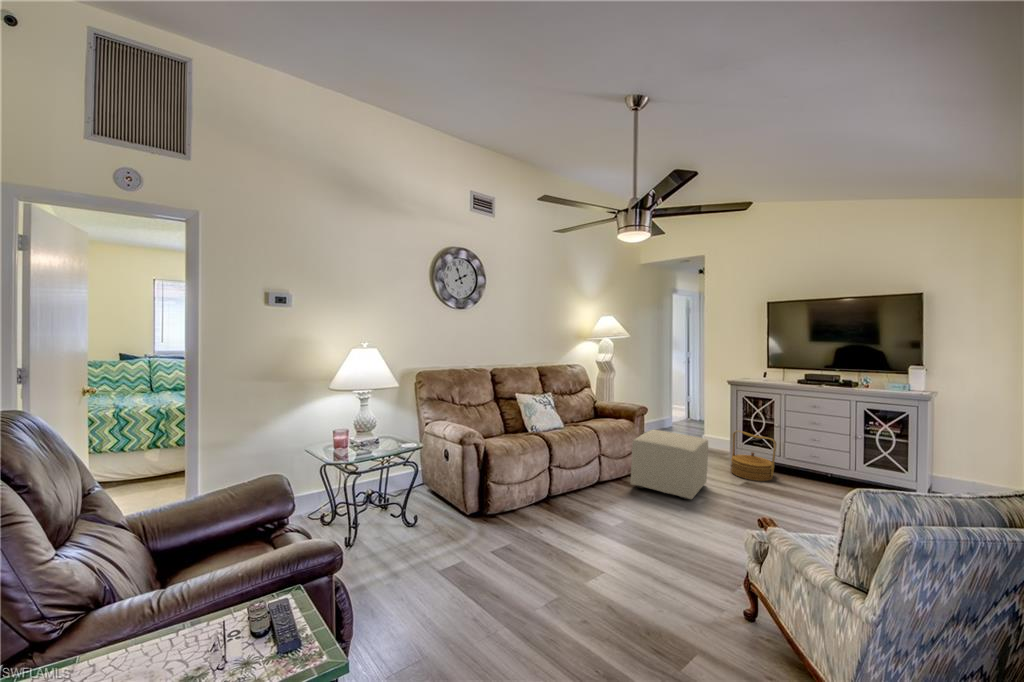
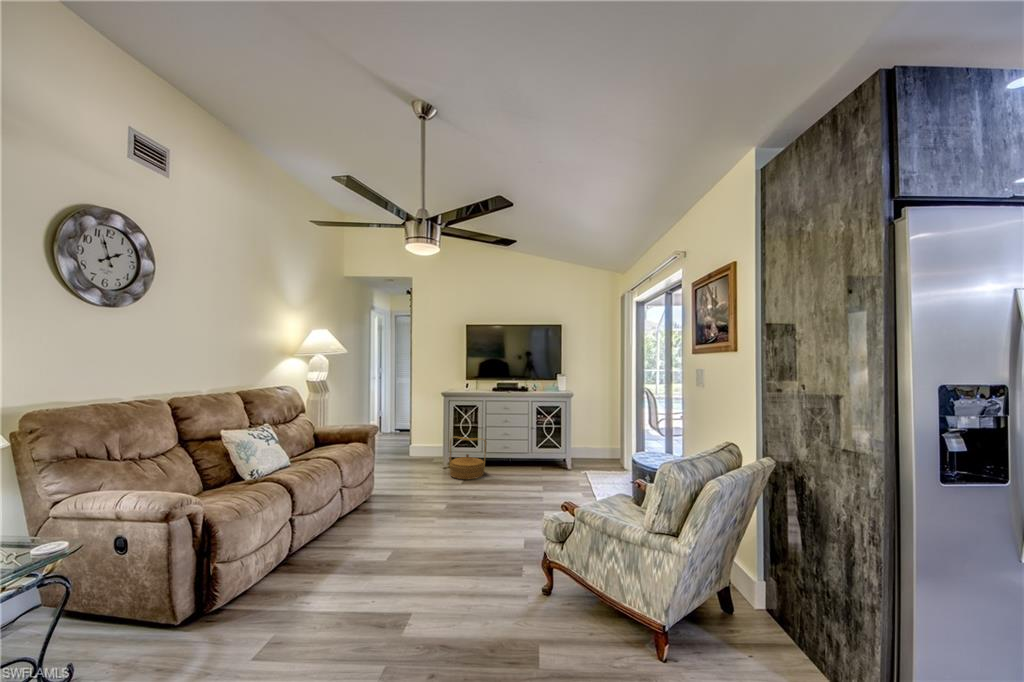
ottoman: present [631,430,708,500] -> none [375,448,443,514]

